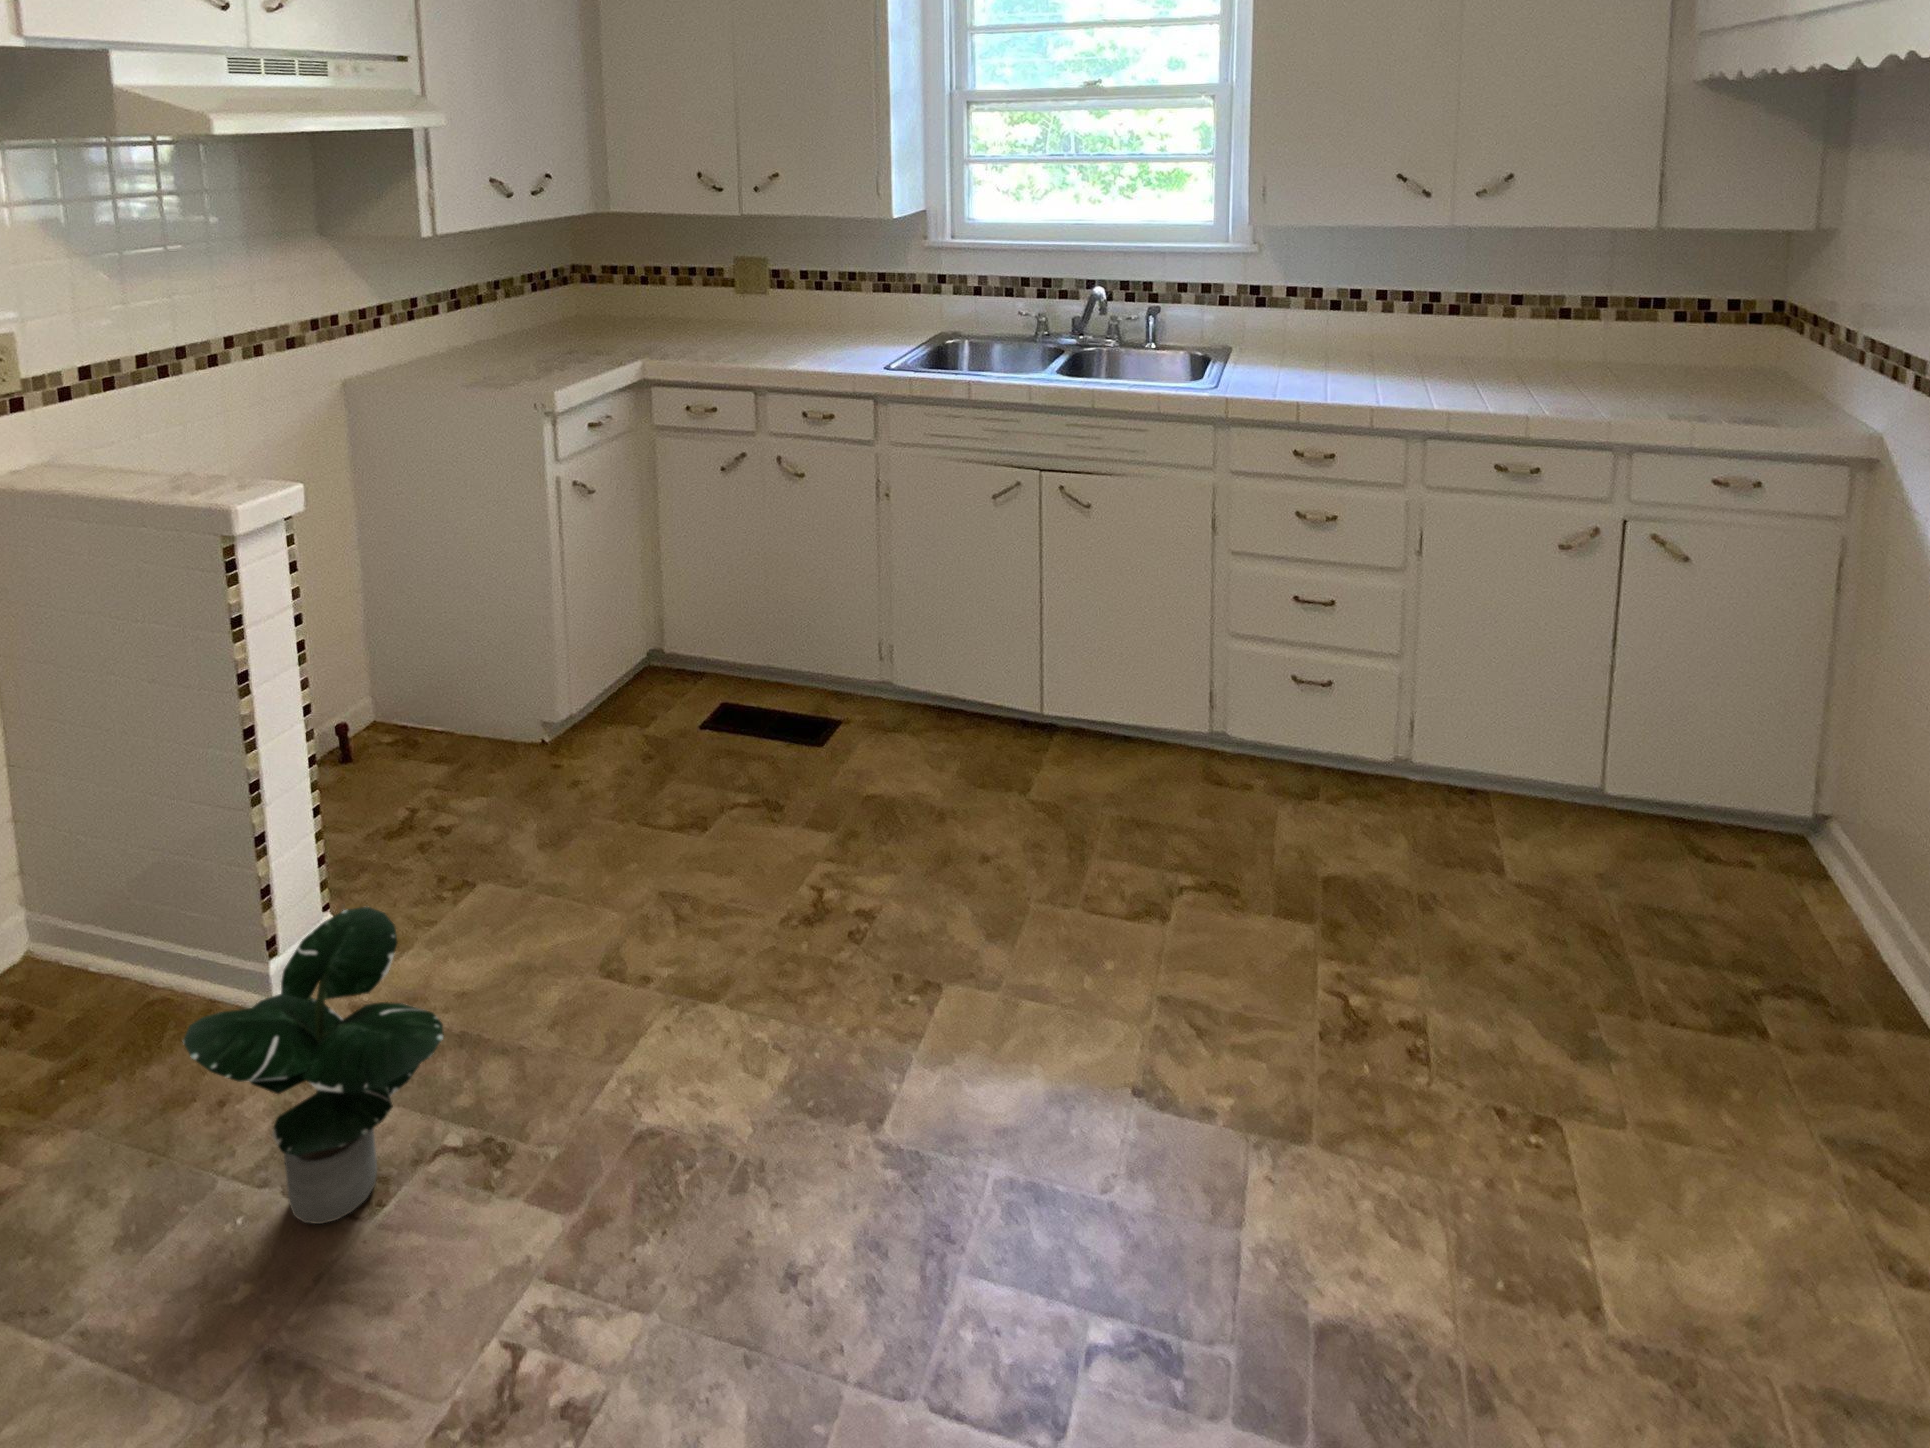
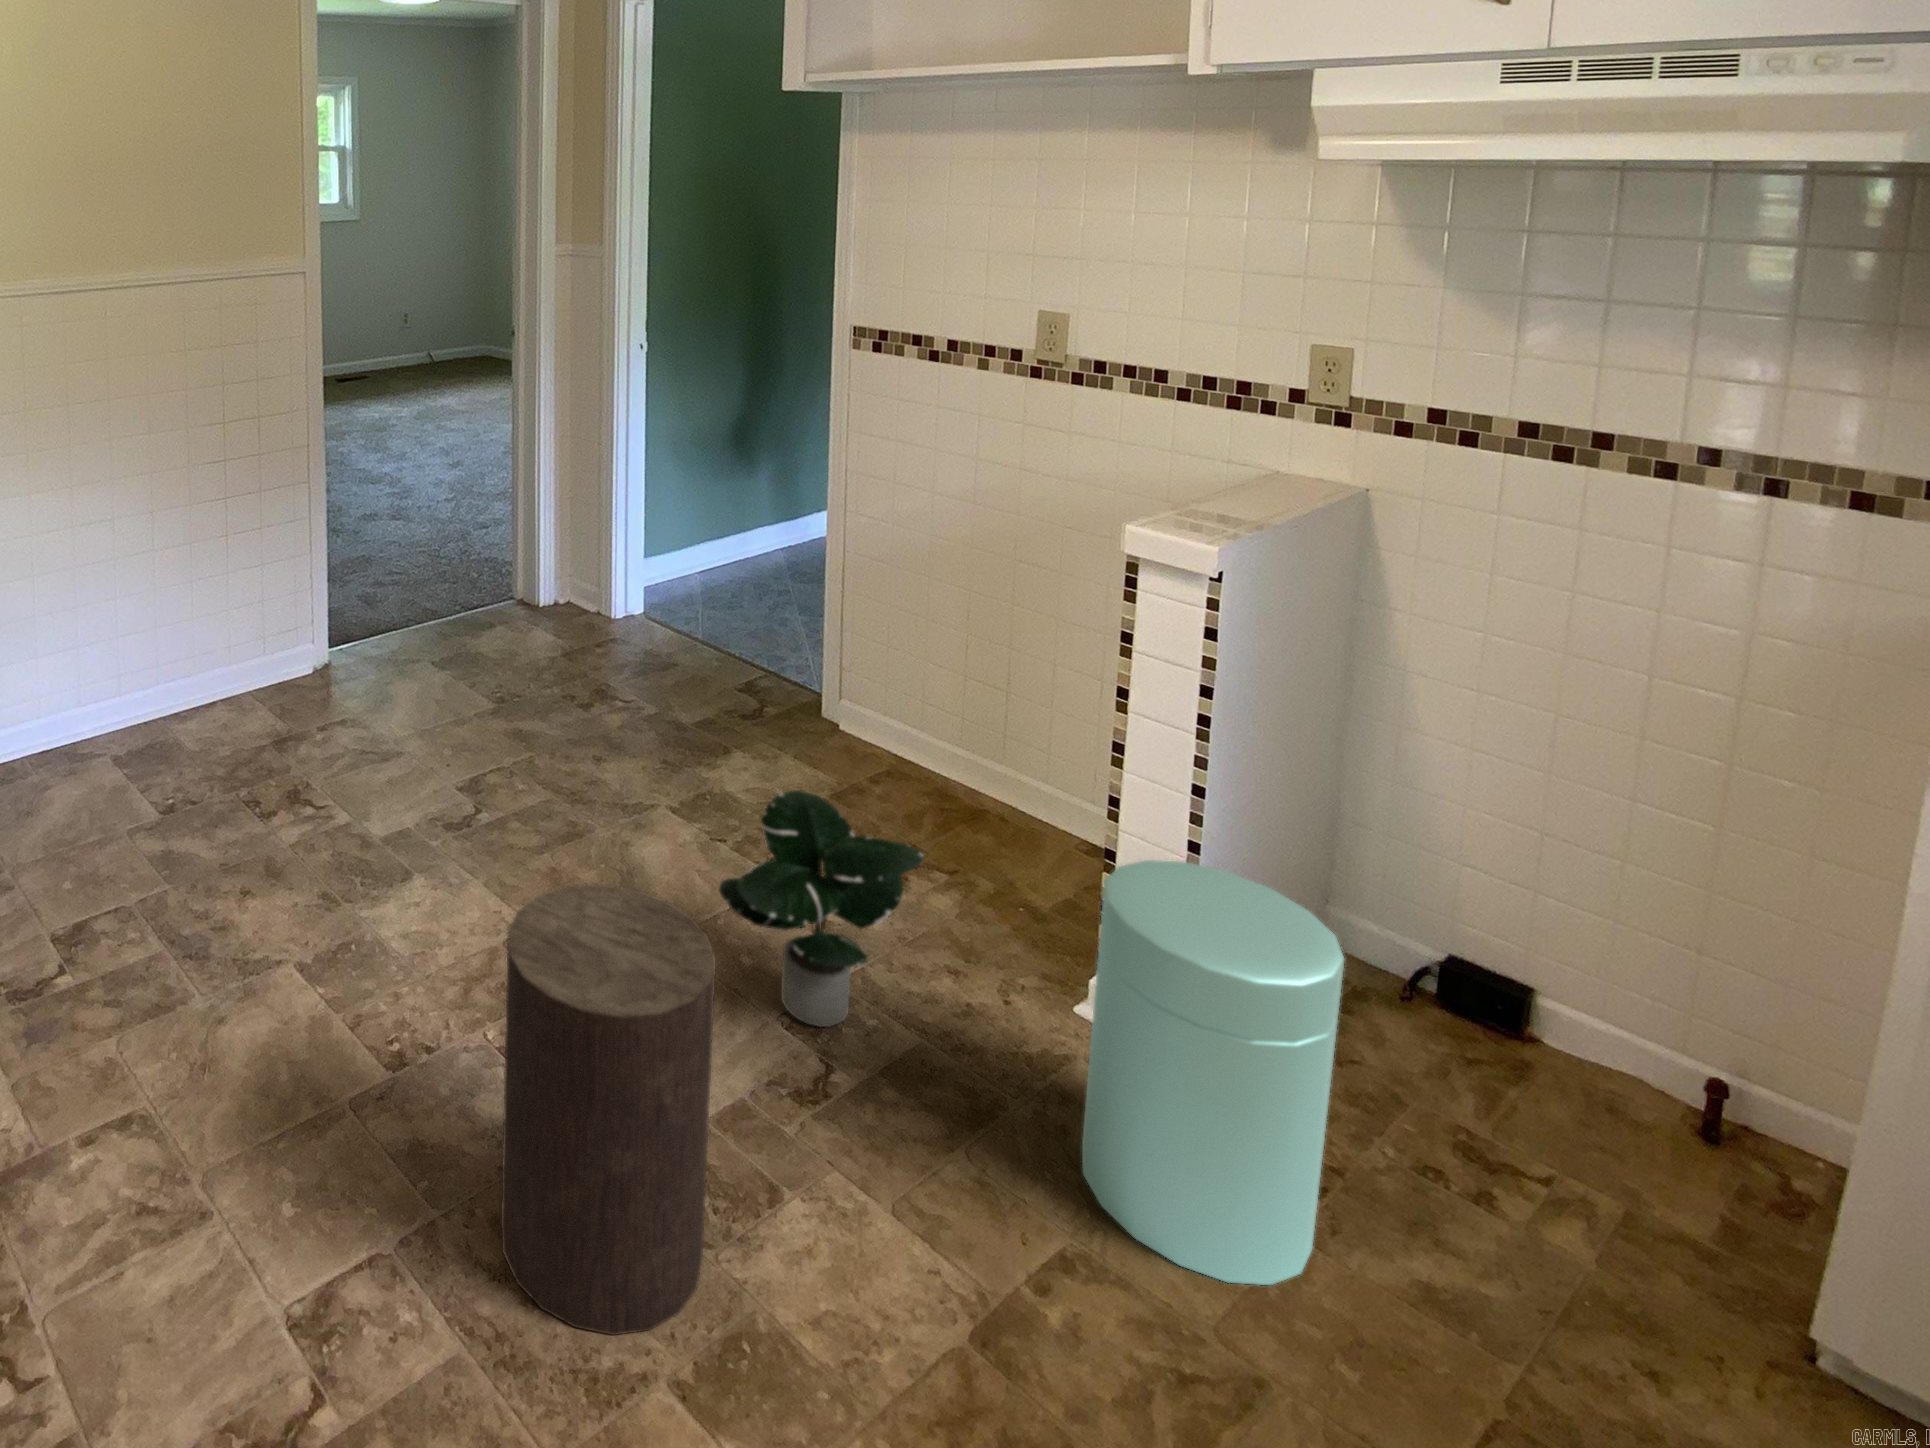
trash can: none [398,677,587,979] -> present [1082,860,1344,1285]
stool: none [662,876,881,1332] -> present [501,884,716,1335]

